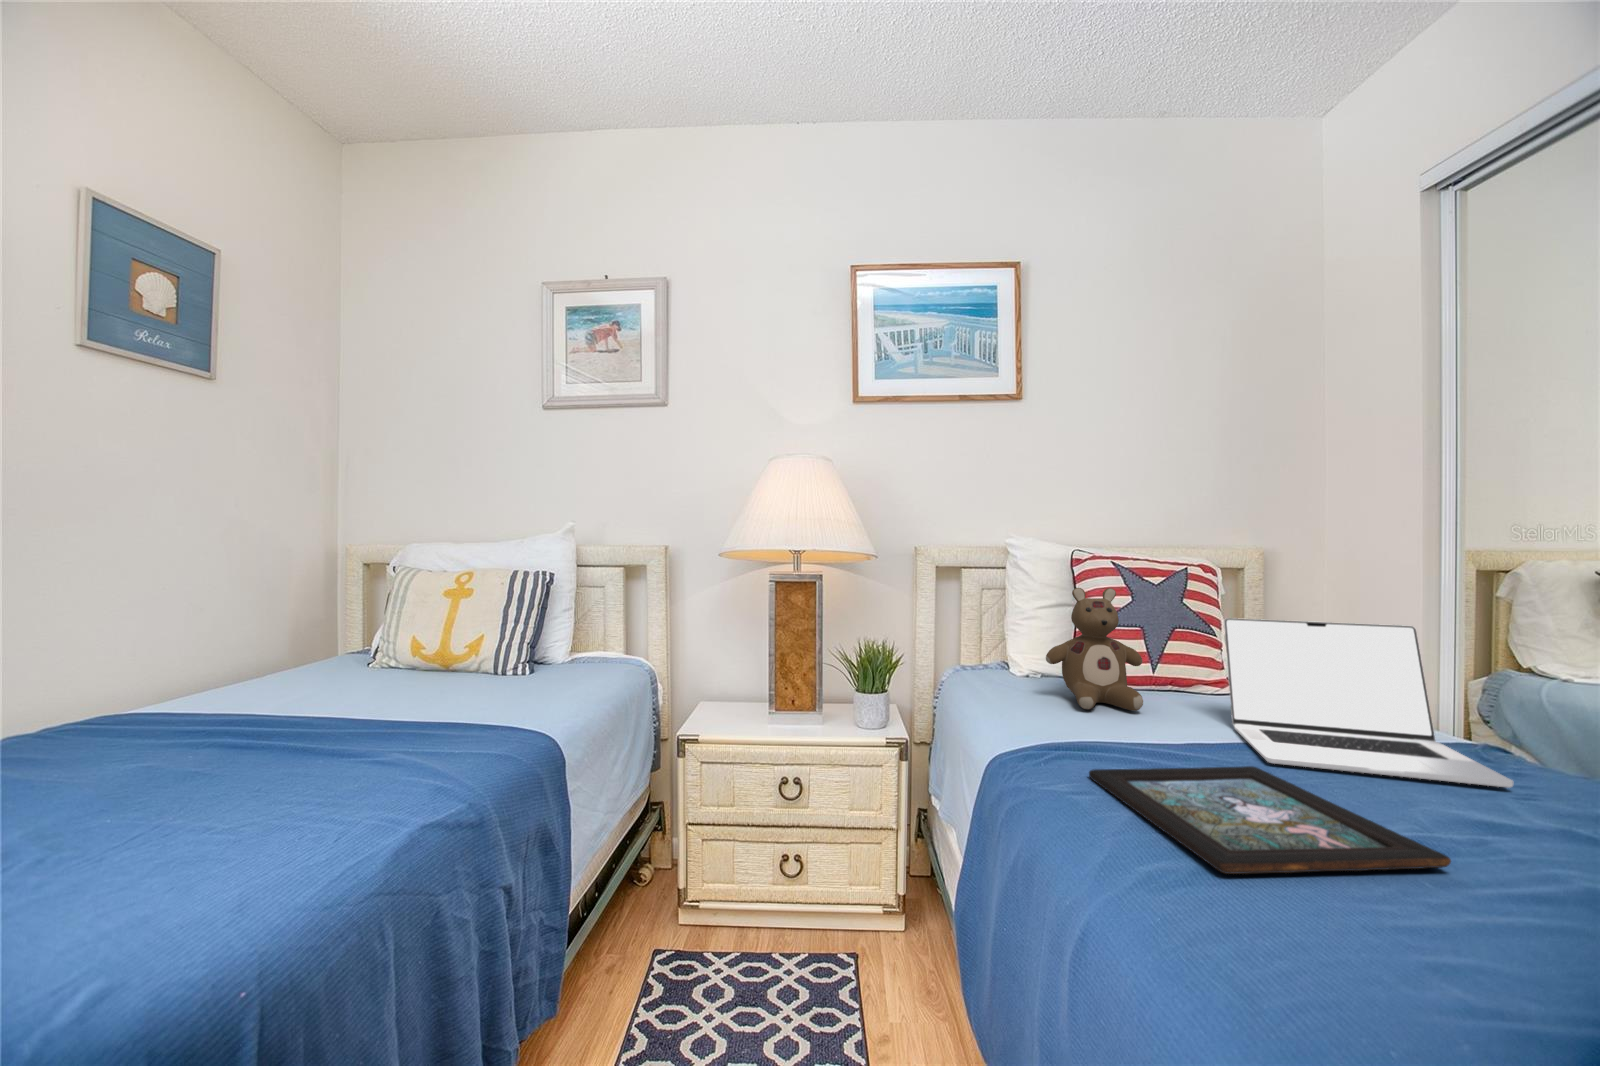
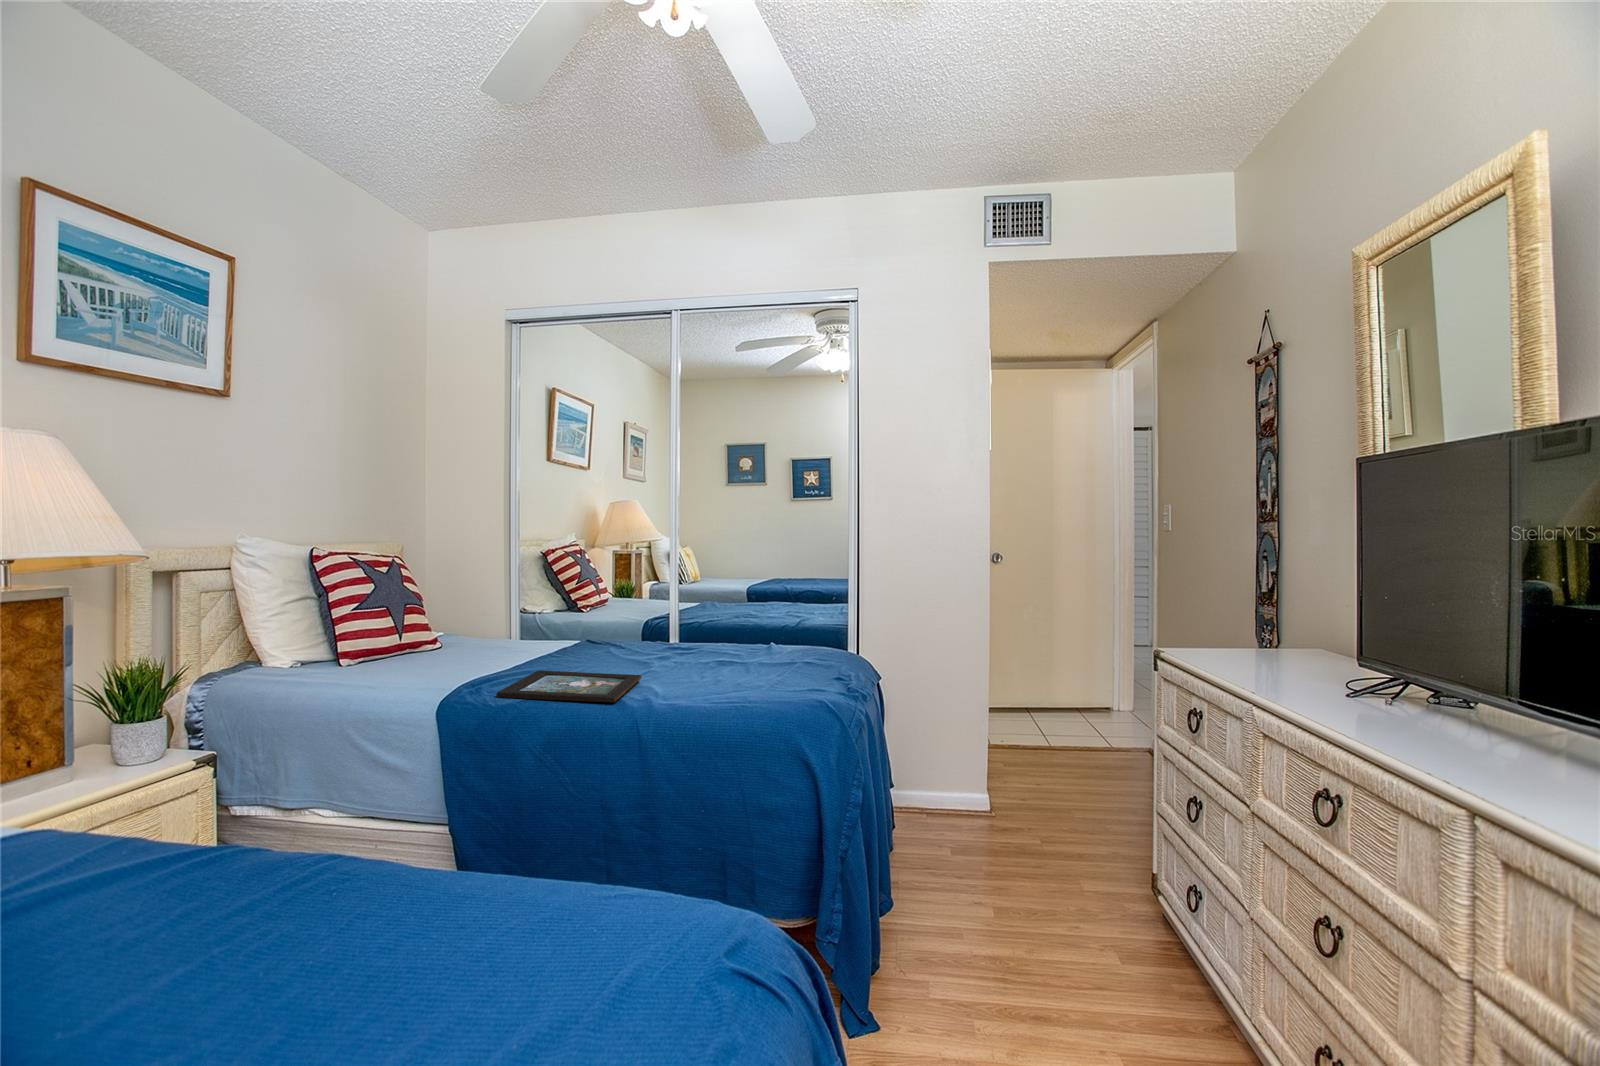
stuffed bear: present [1046,588,1143,711] -> none [348,580,427,672]
laptop: present [1224,618,1513,788] -> none [466,588,602,669]

